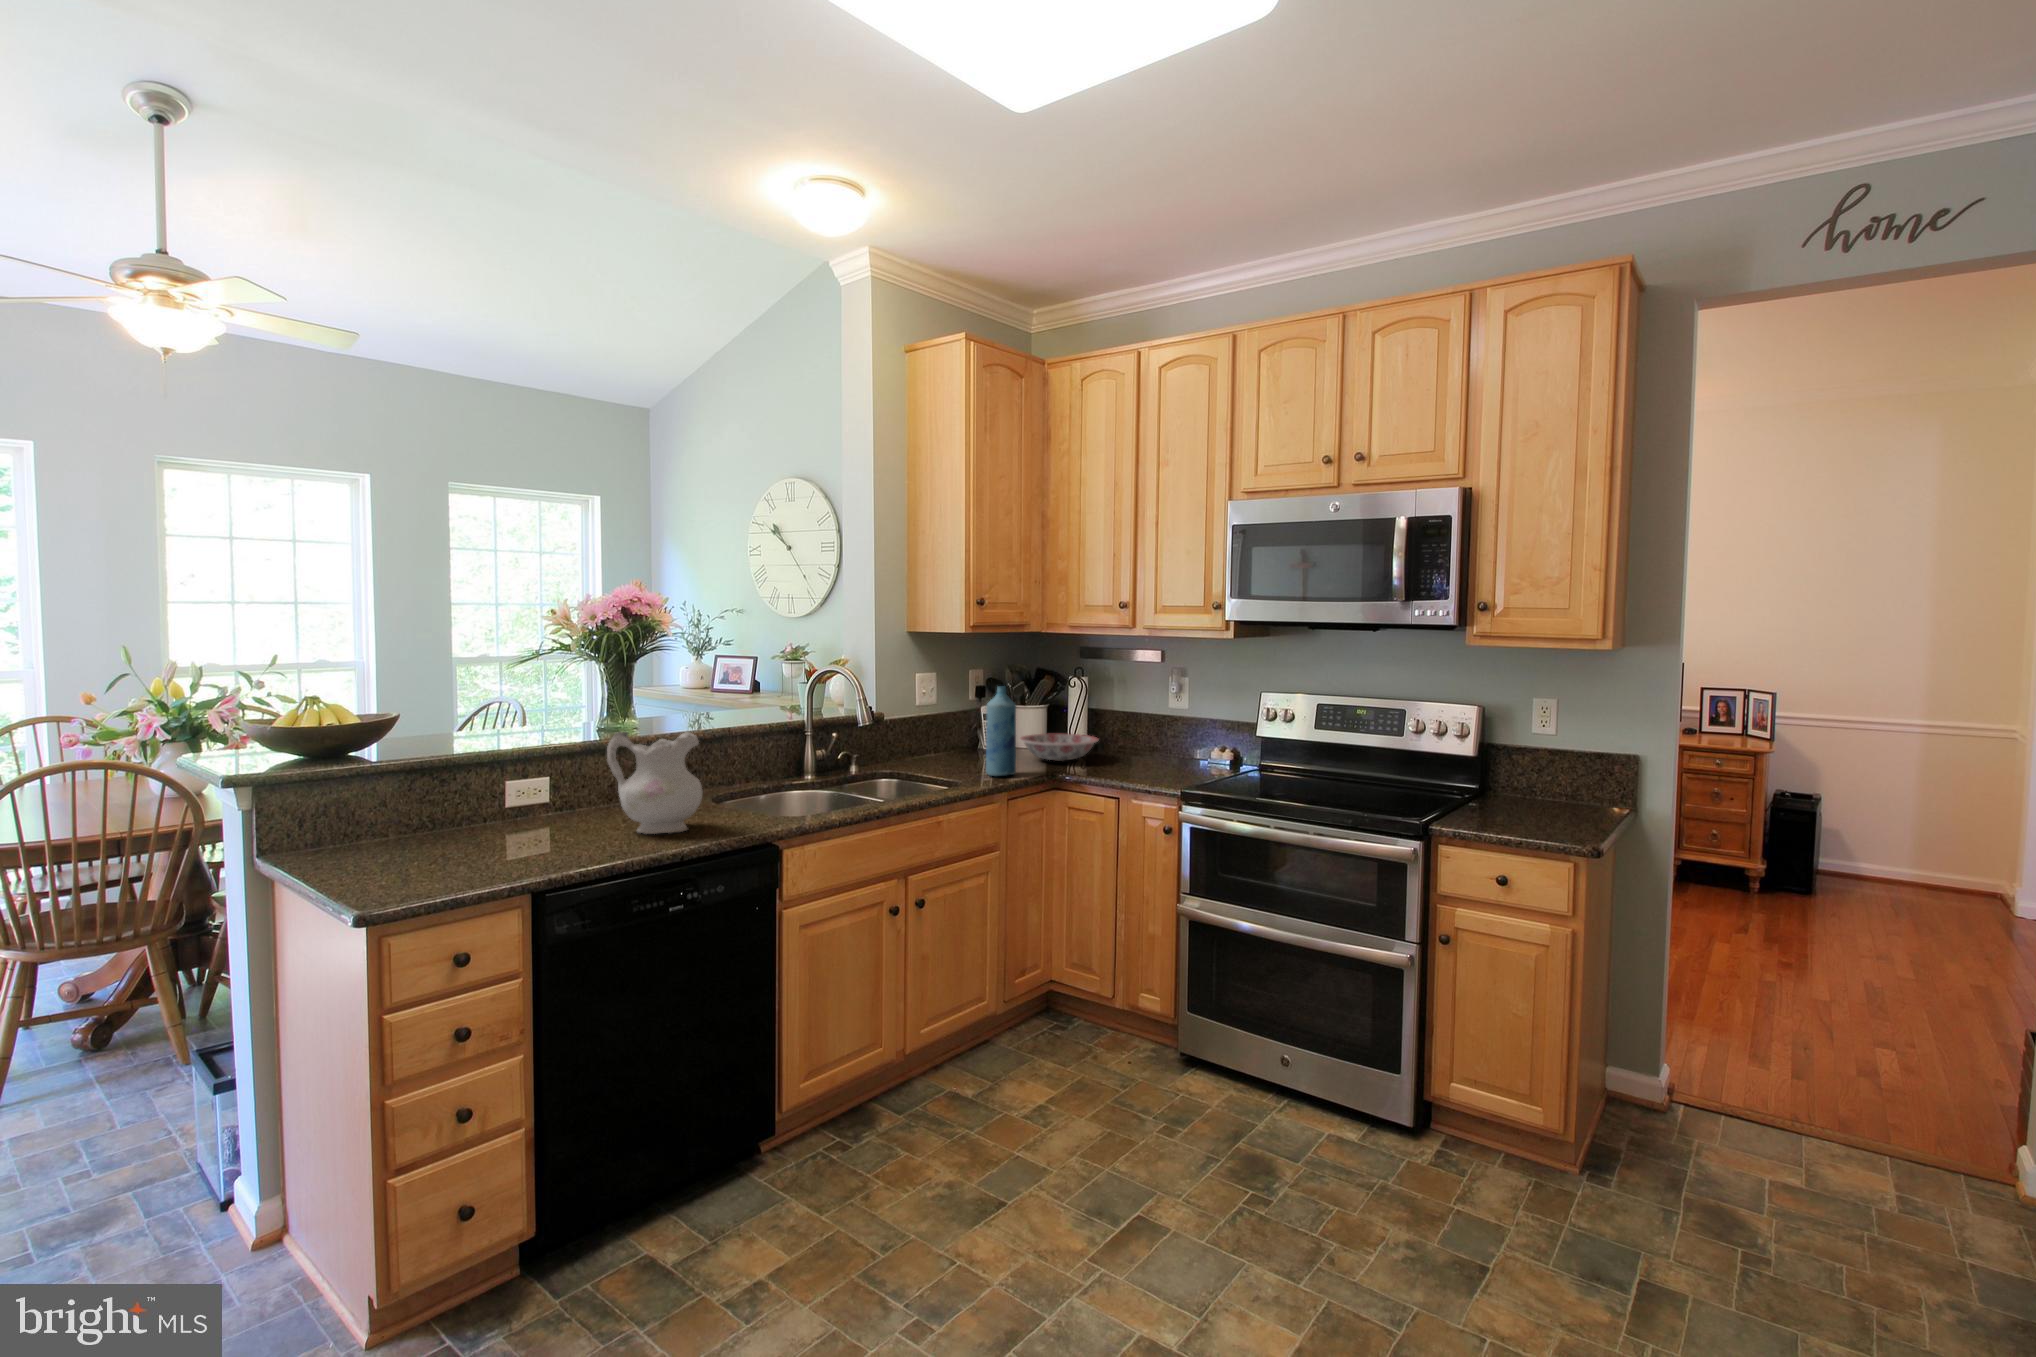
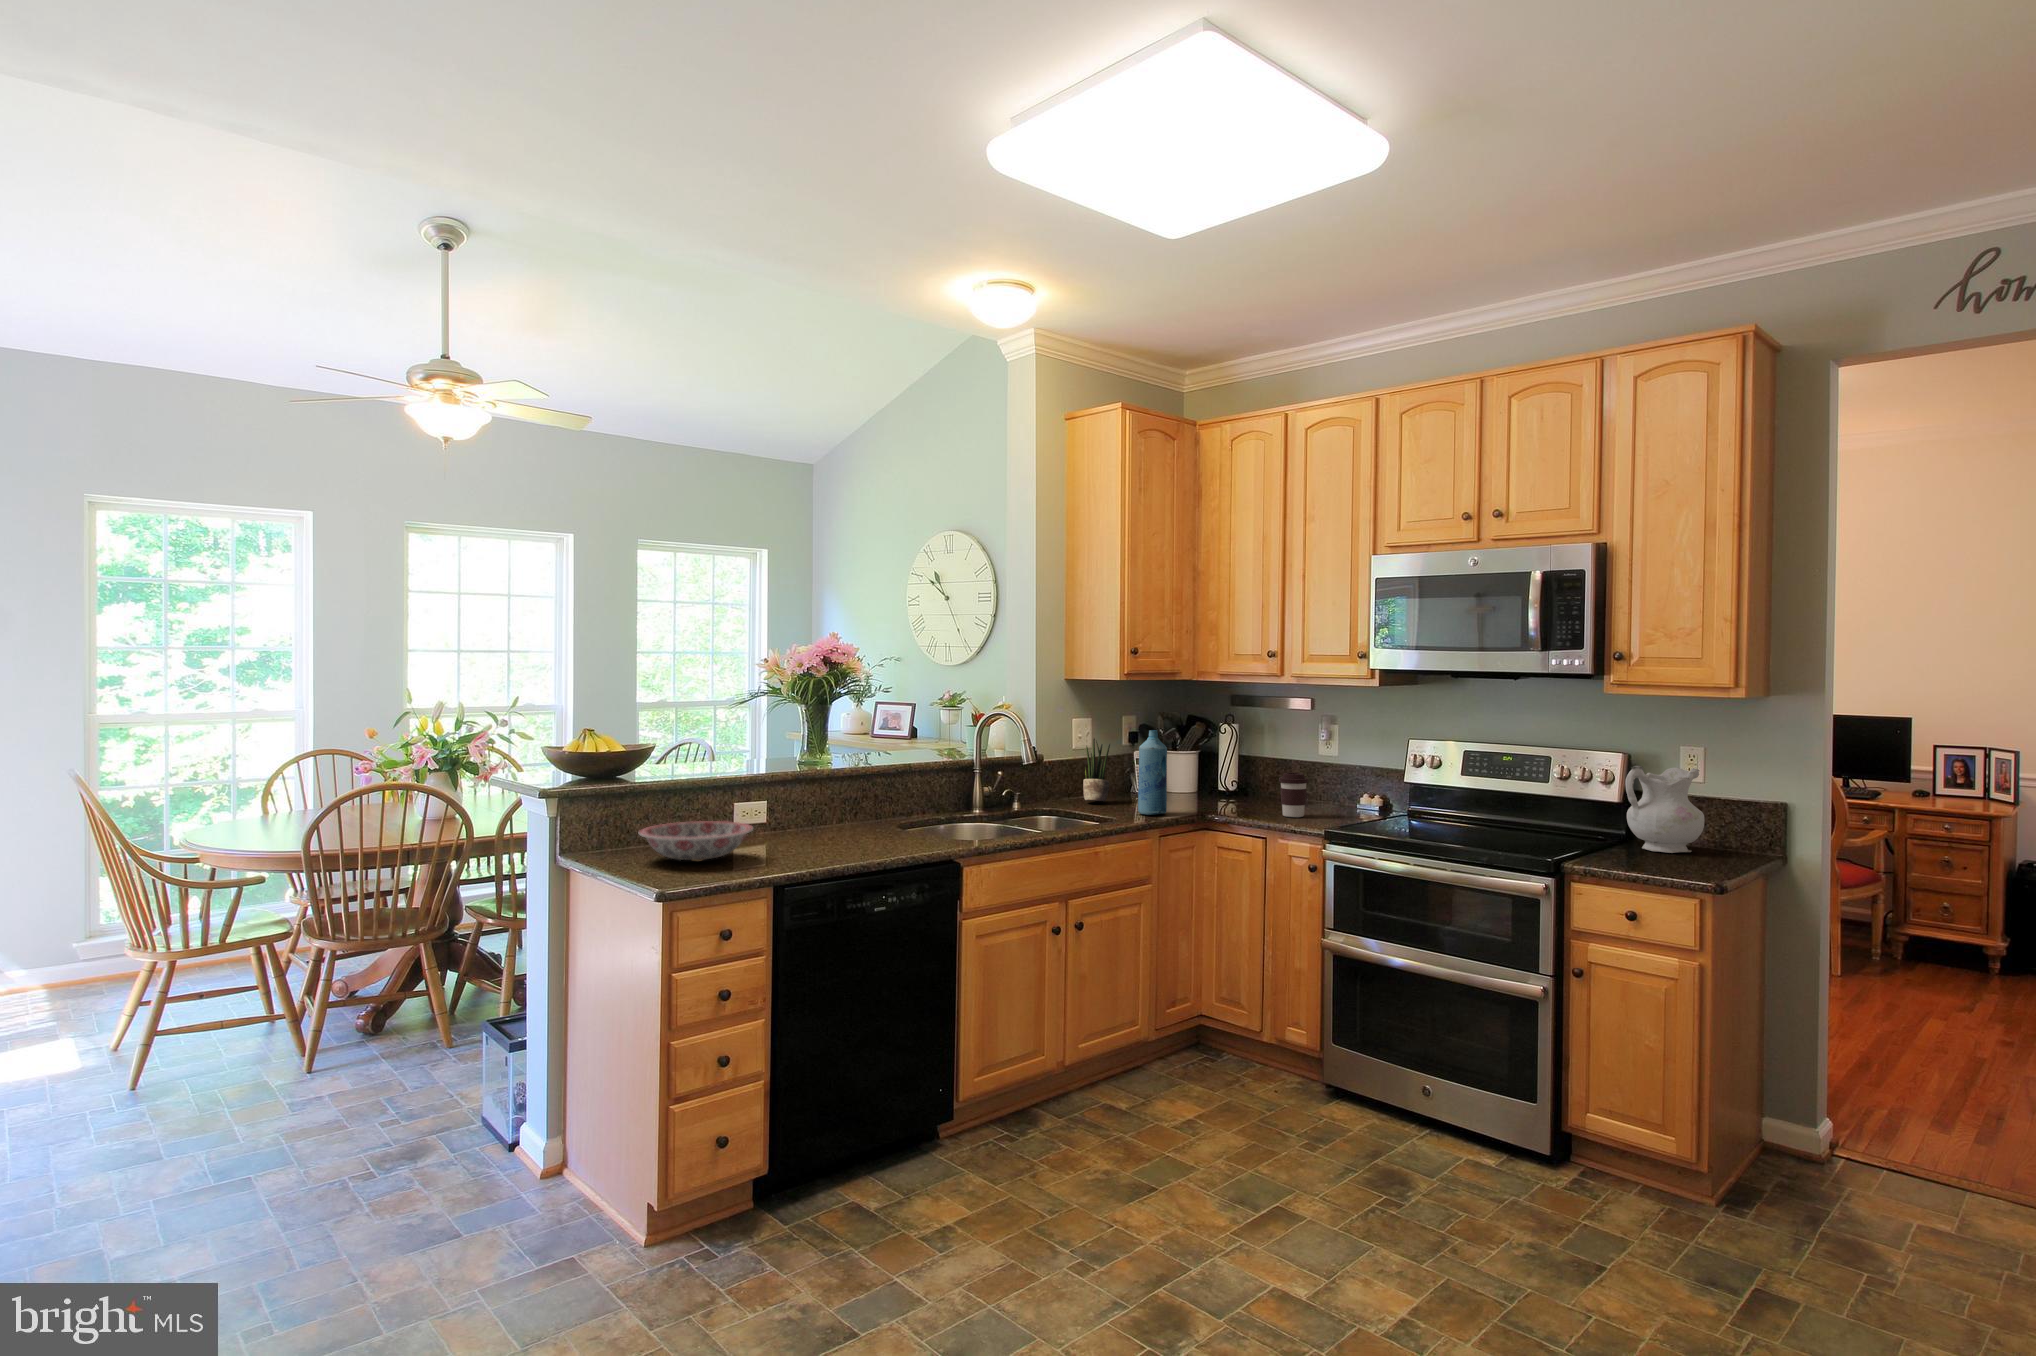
potted plant: none [928,693,957,761] -> present [1083,739,1110,802]
coffee cup: none [1133,729,1162,776] -> present [1279,773,1308,817]
ceramic pitcher: present [607,732,702,834] -> present [1625,766,1704,853]
ceramic bowl: present [1020,733,1099,761] -> present [639,821,753,861]

